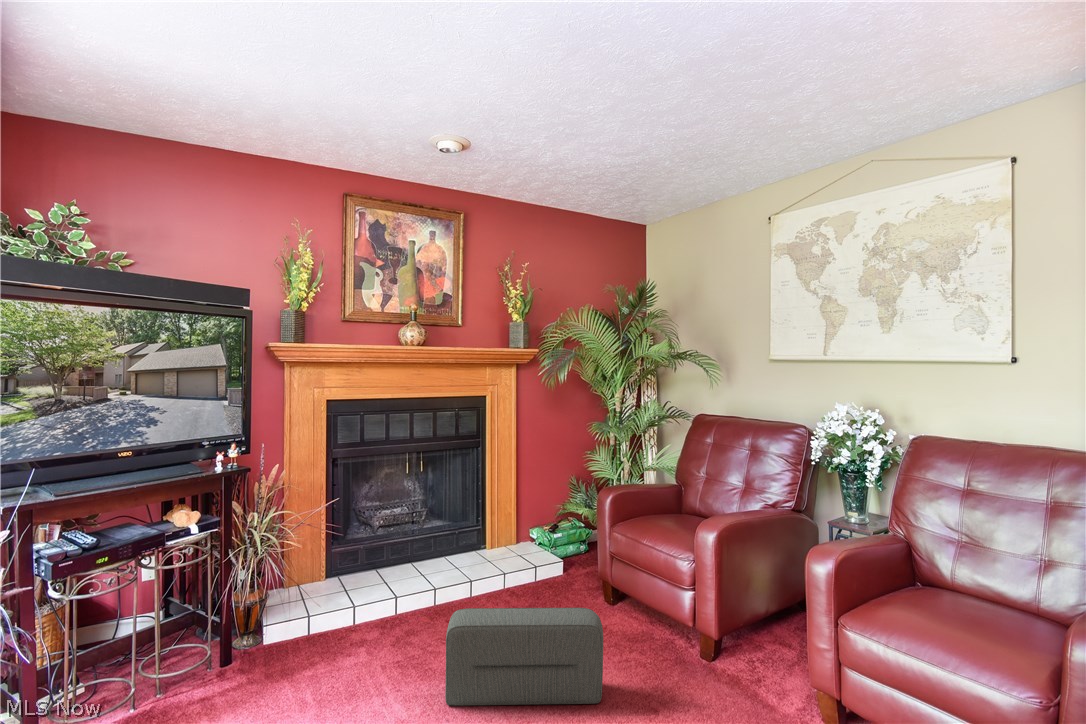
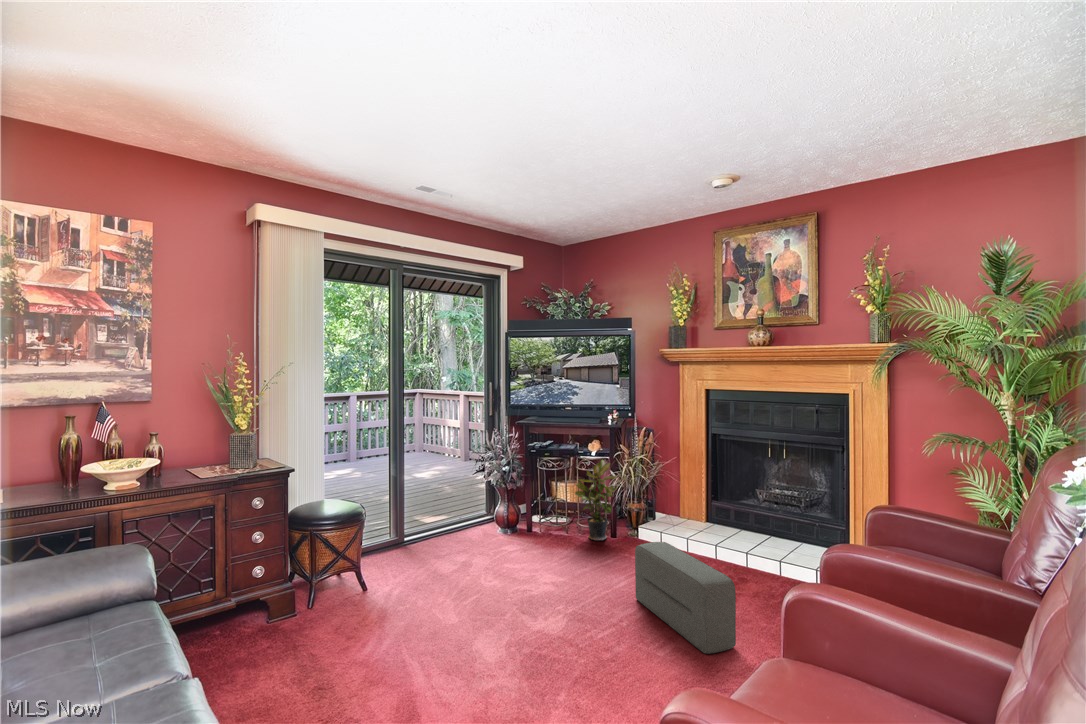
potted plant: none [173,533,259,681] -> present [575,460,617,541]

